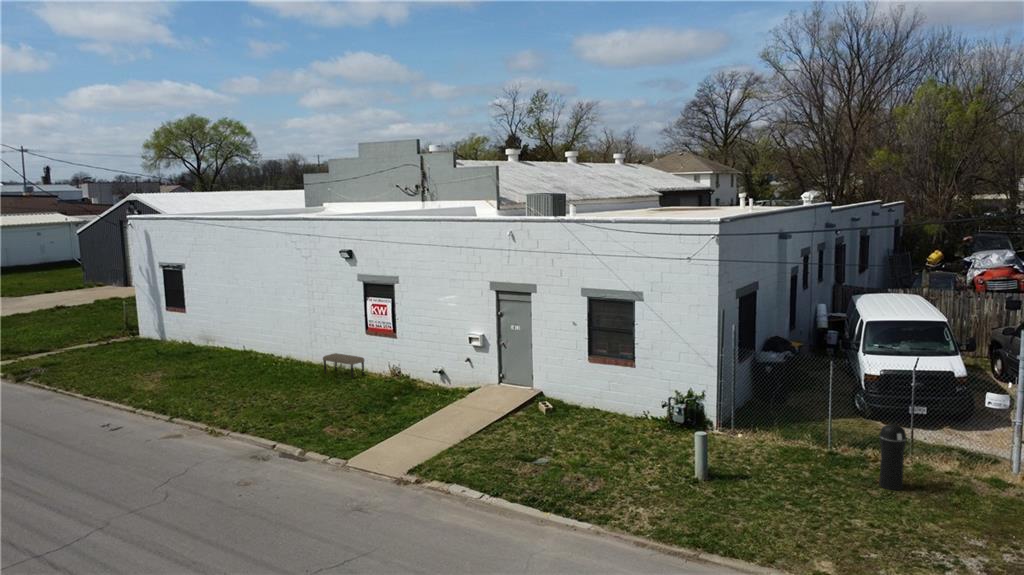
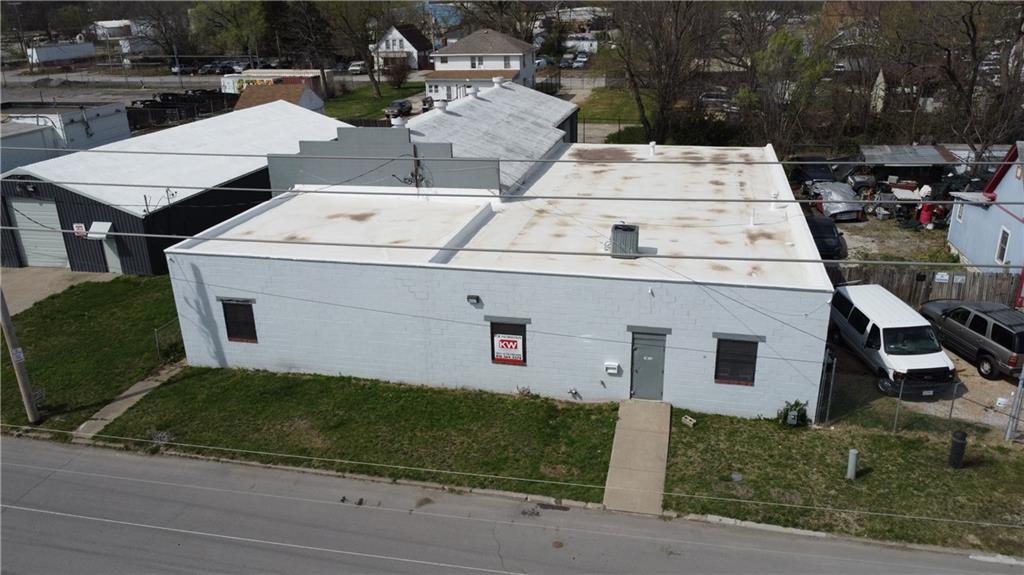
bench: present [323,353,364,378] -> none [454,379,493,403]

